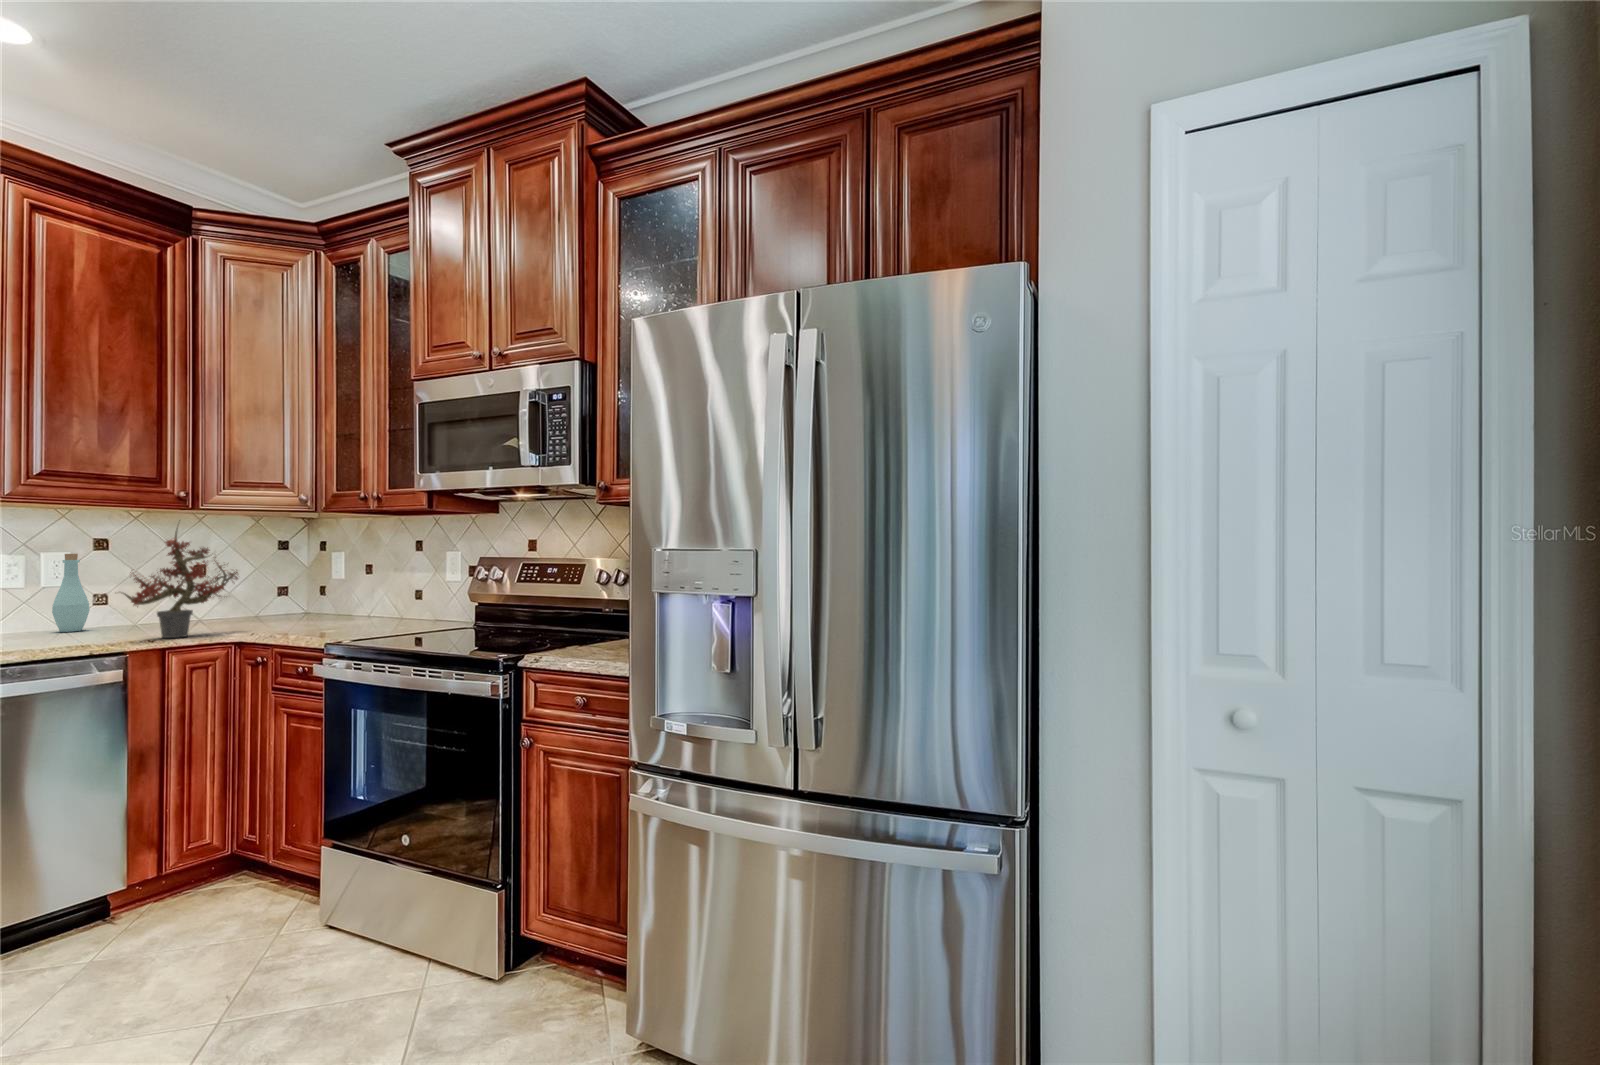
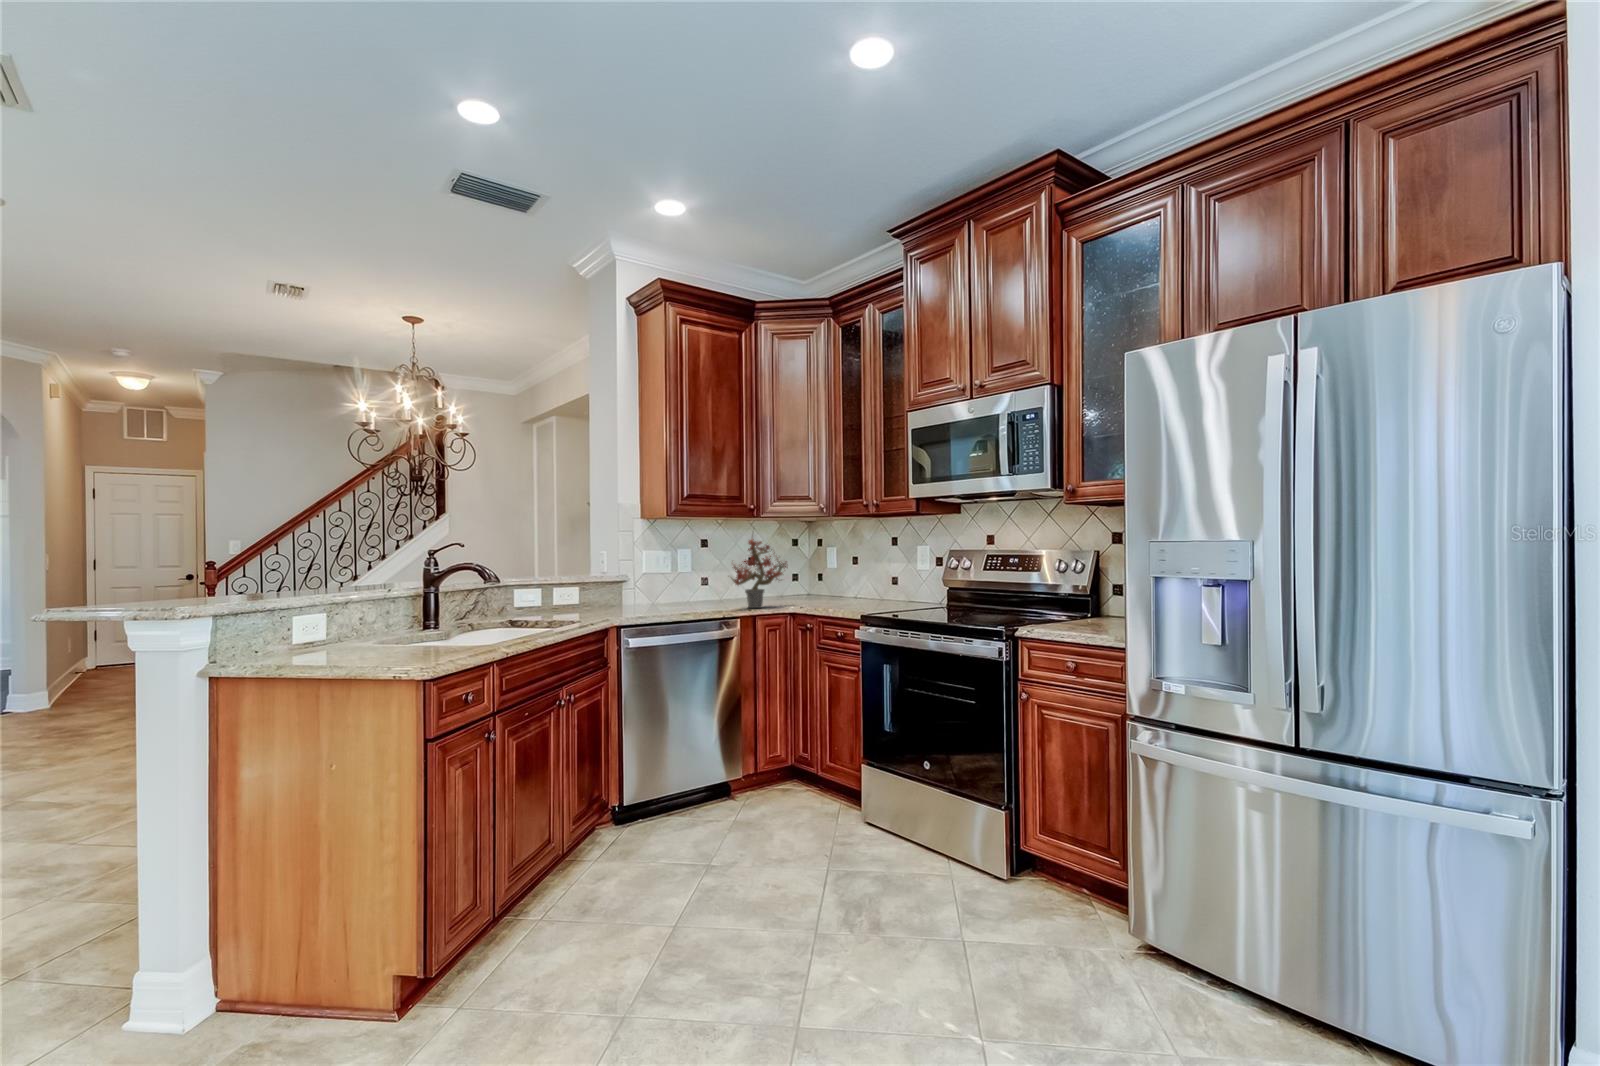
bottle: present [52,554,89,632] -> none [679,550,698,603]

